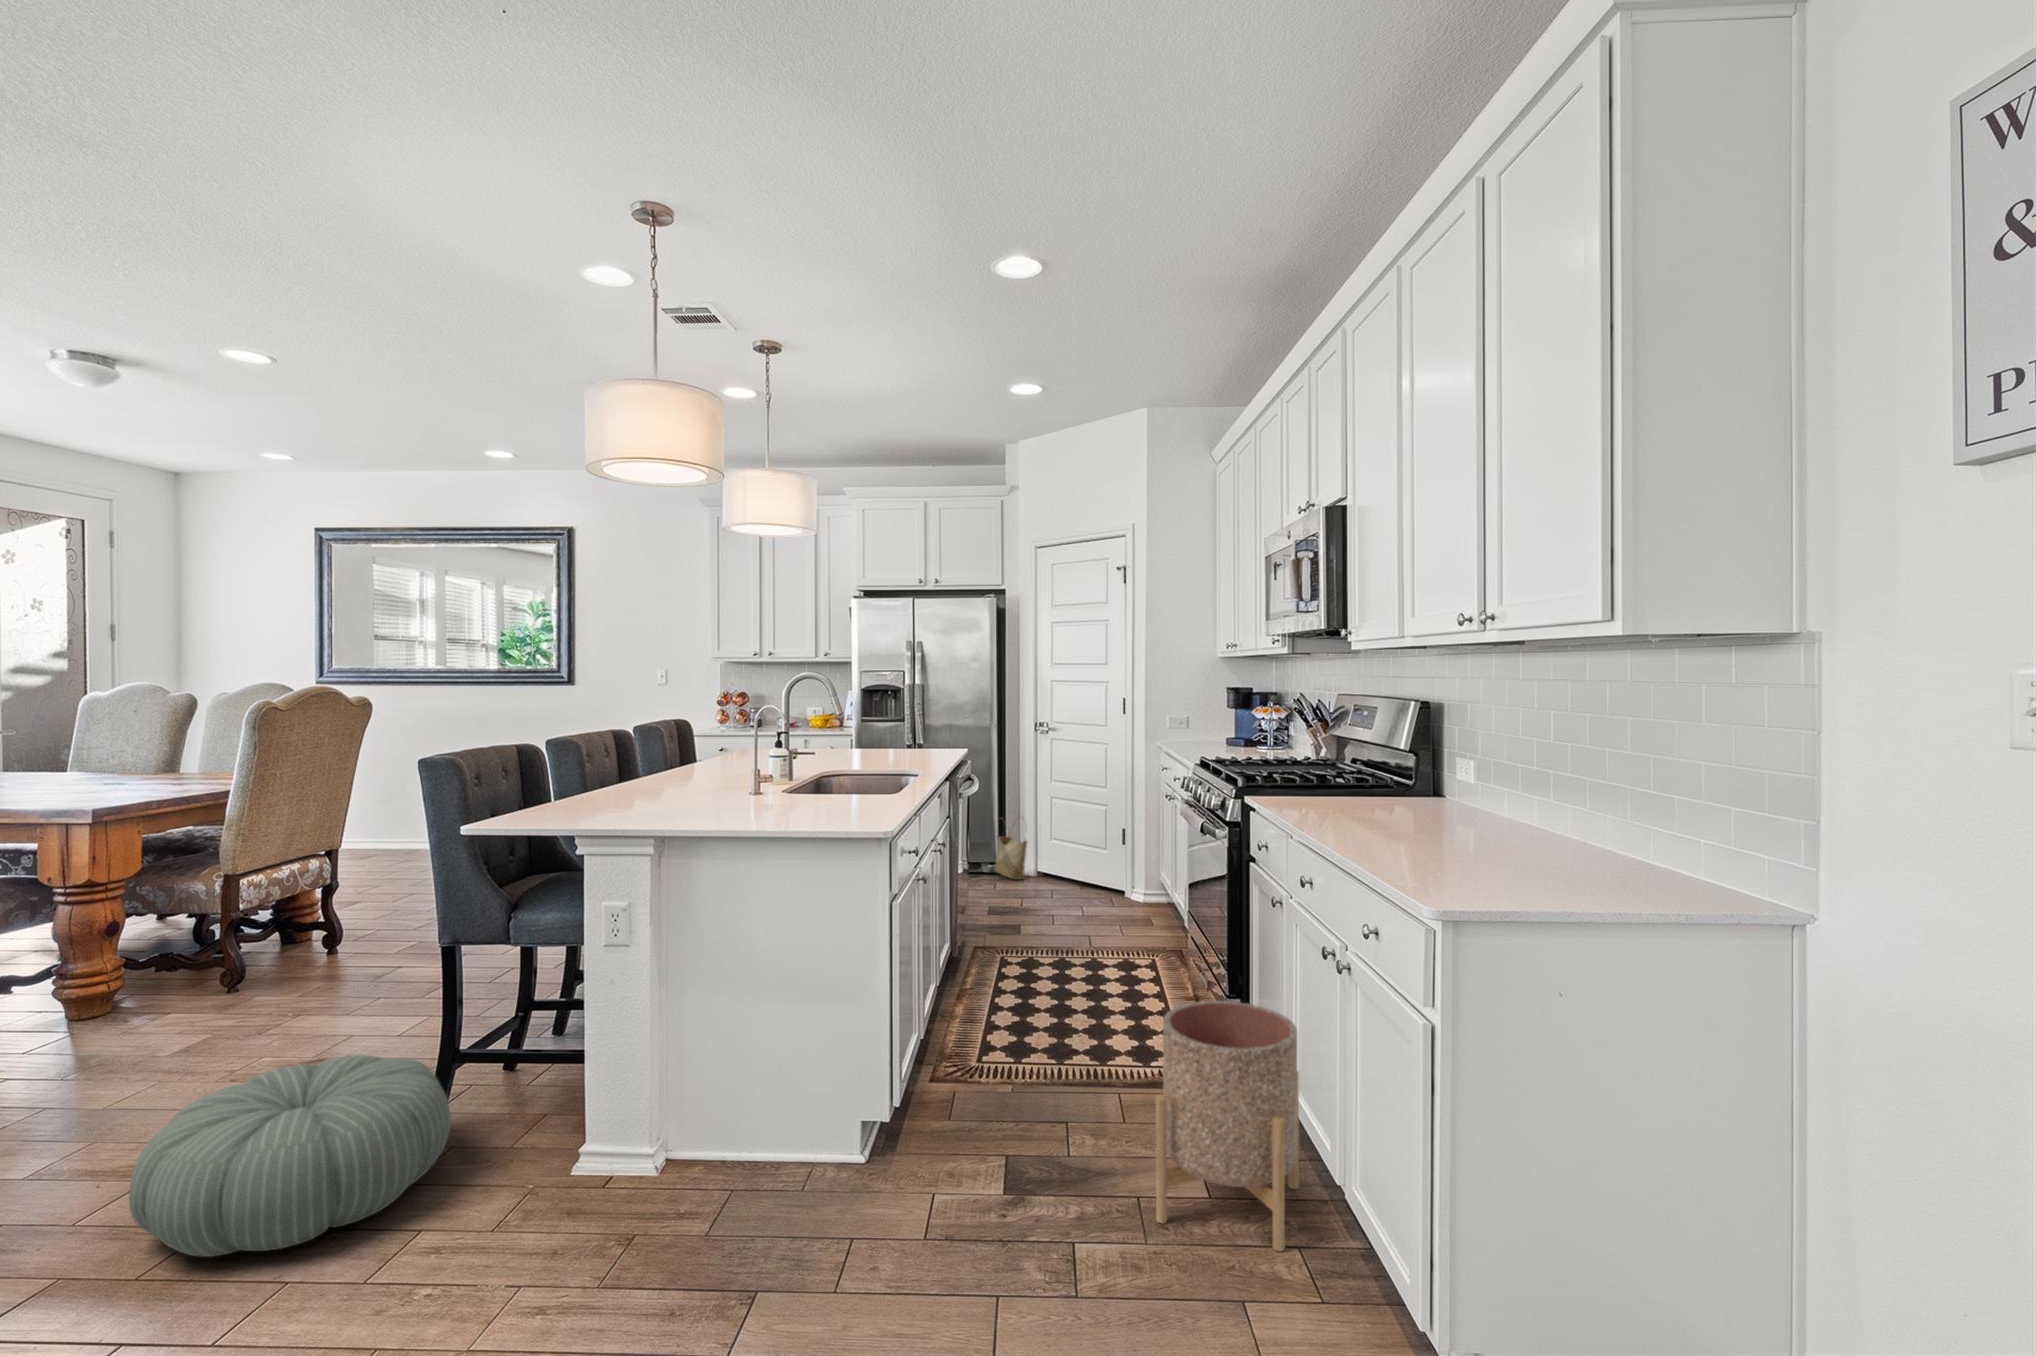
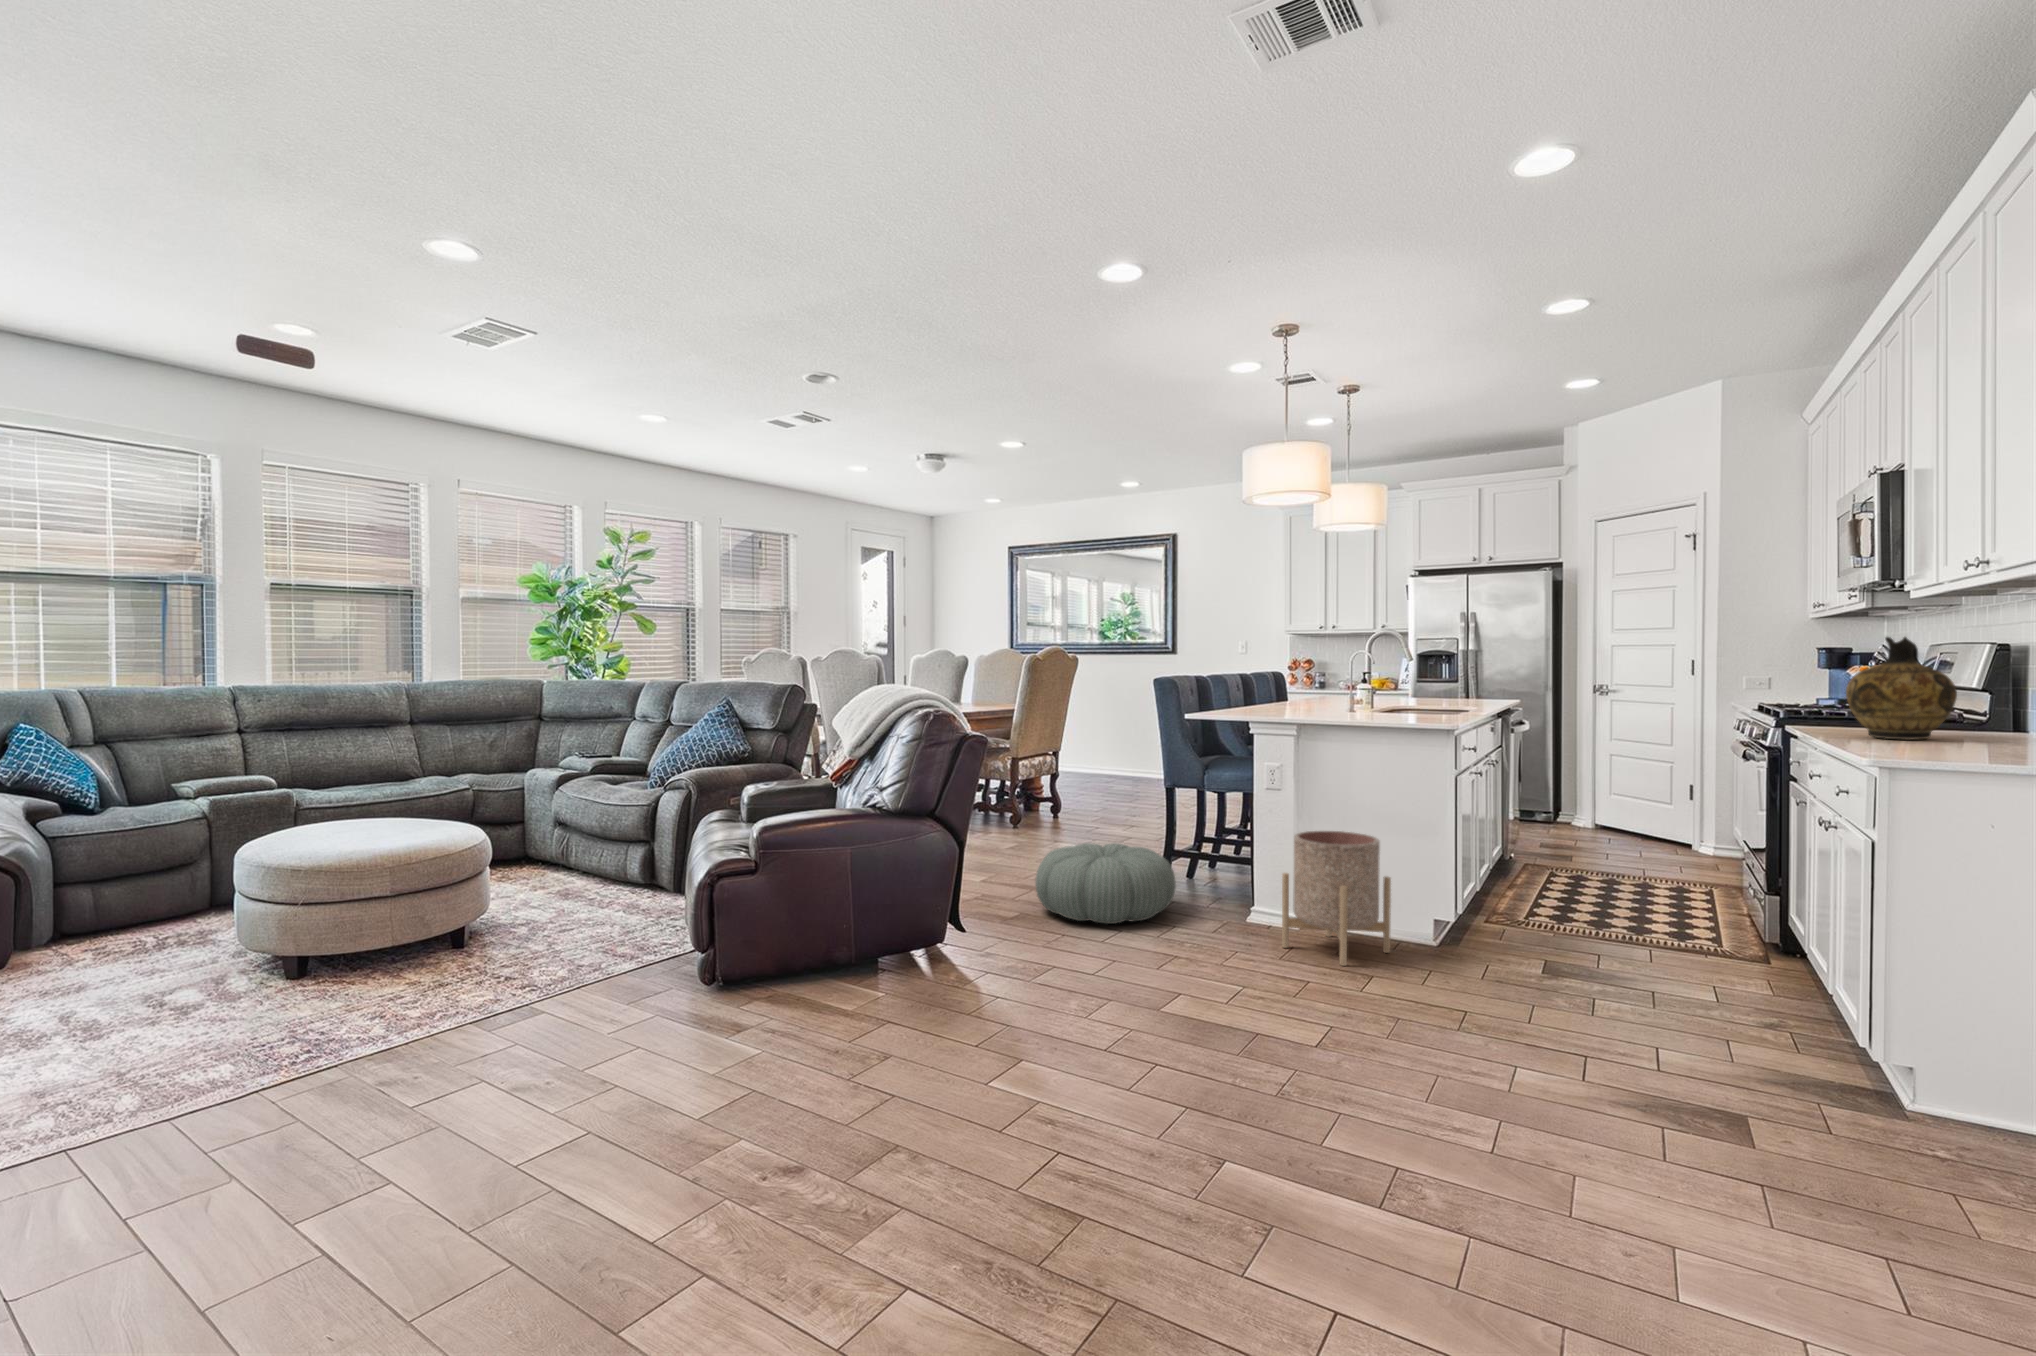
ceramic jug: none [1334,709,1444,838] -> present [1846,637,1957,740]
woven basket: present [994,836,1027,880] -> none [1549,773,1585,830]
planter: present [1156,1001,1299,1251] -> present [1282,831,1391,966]

